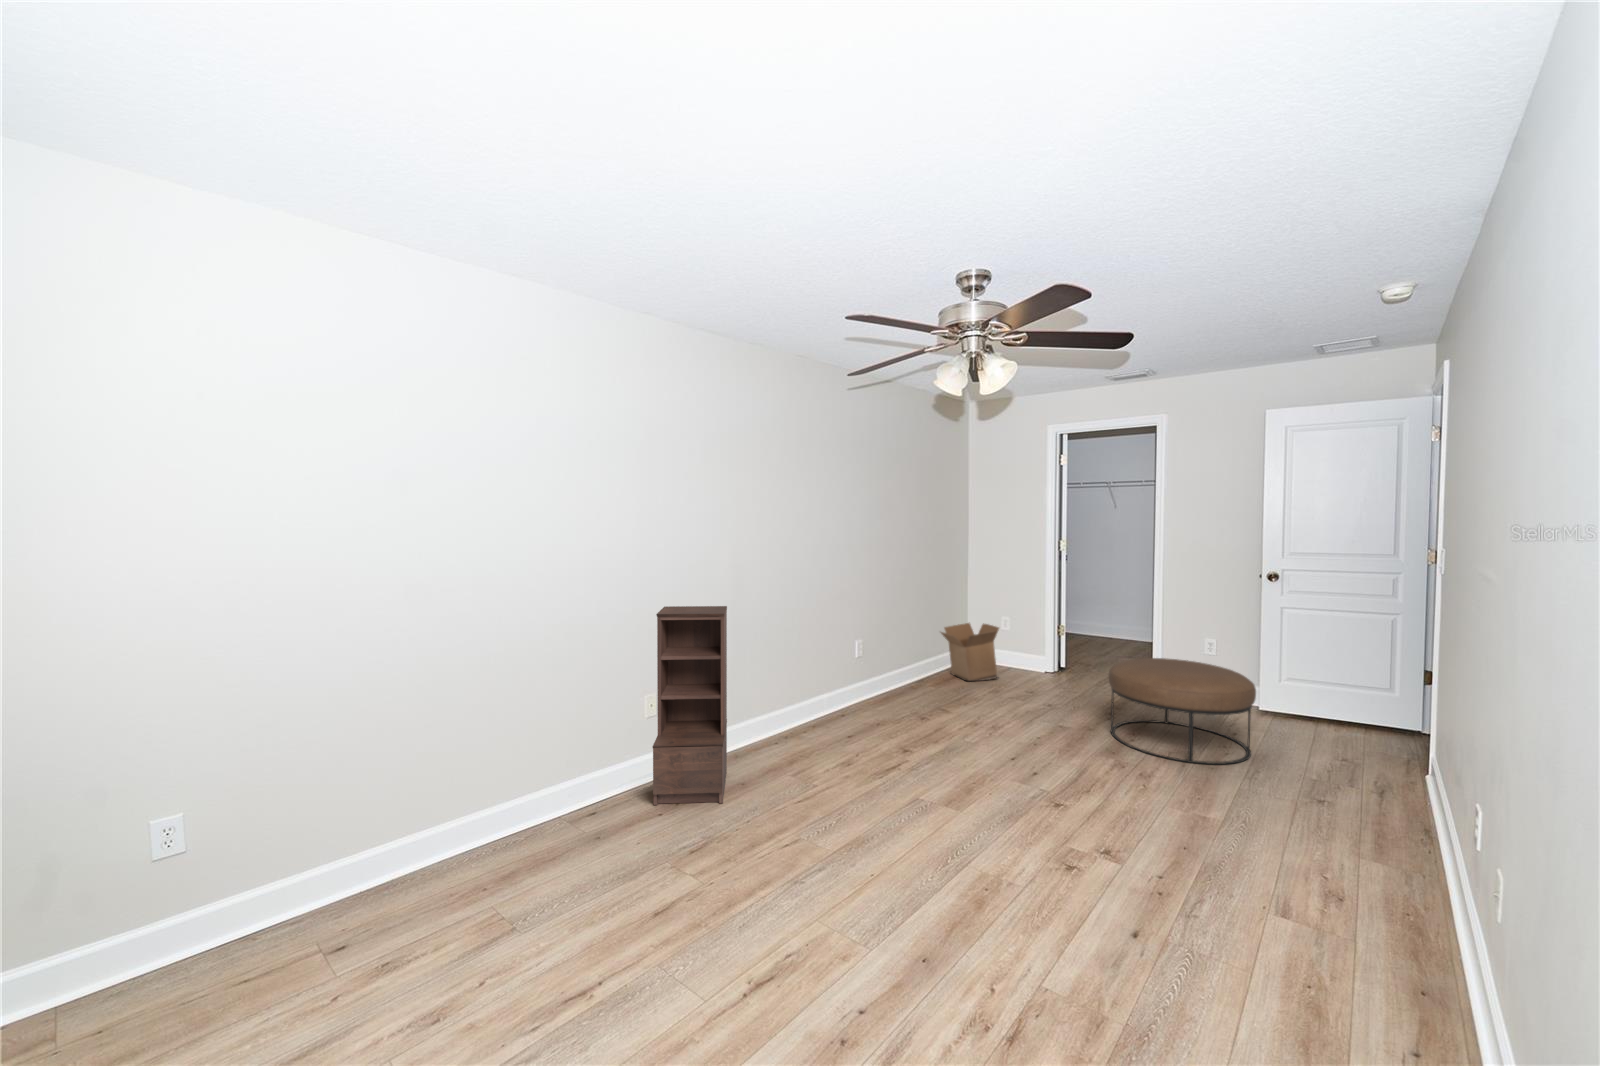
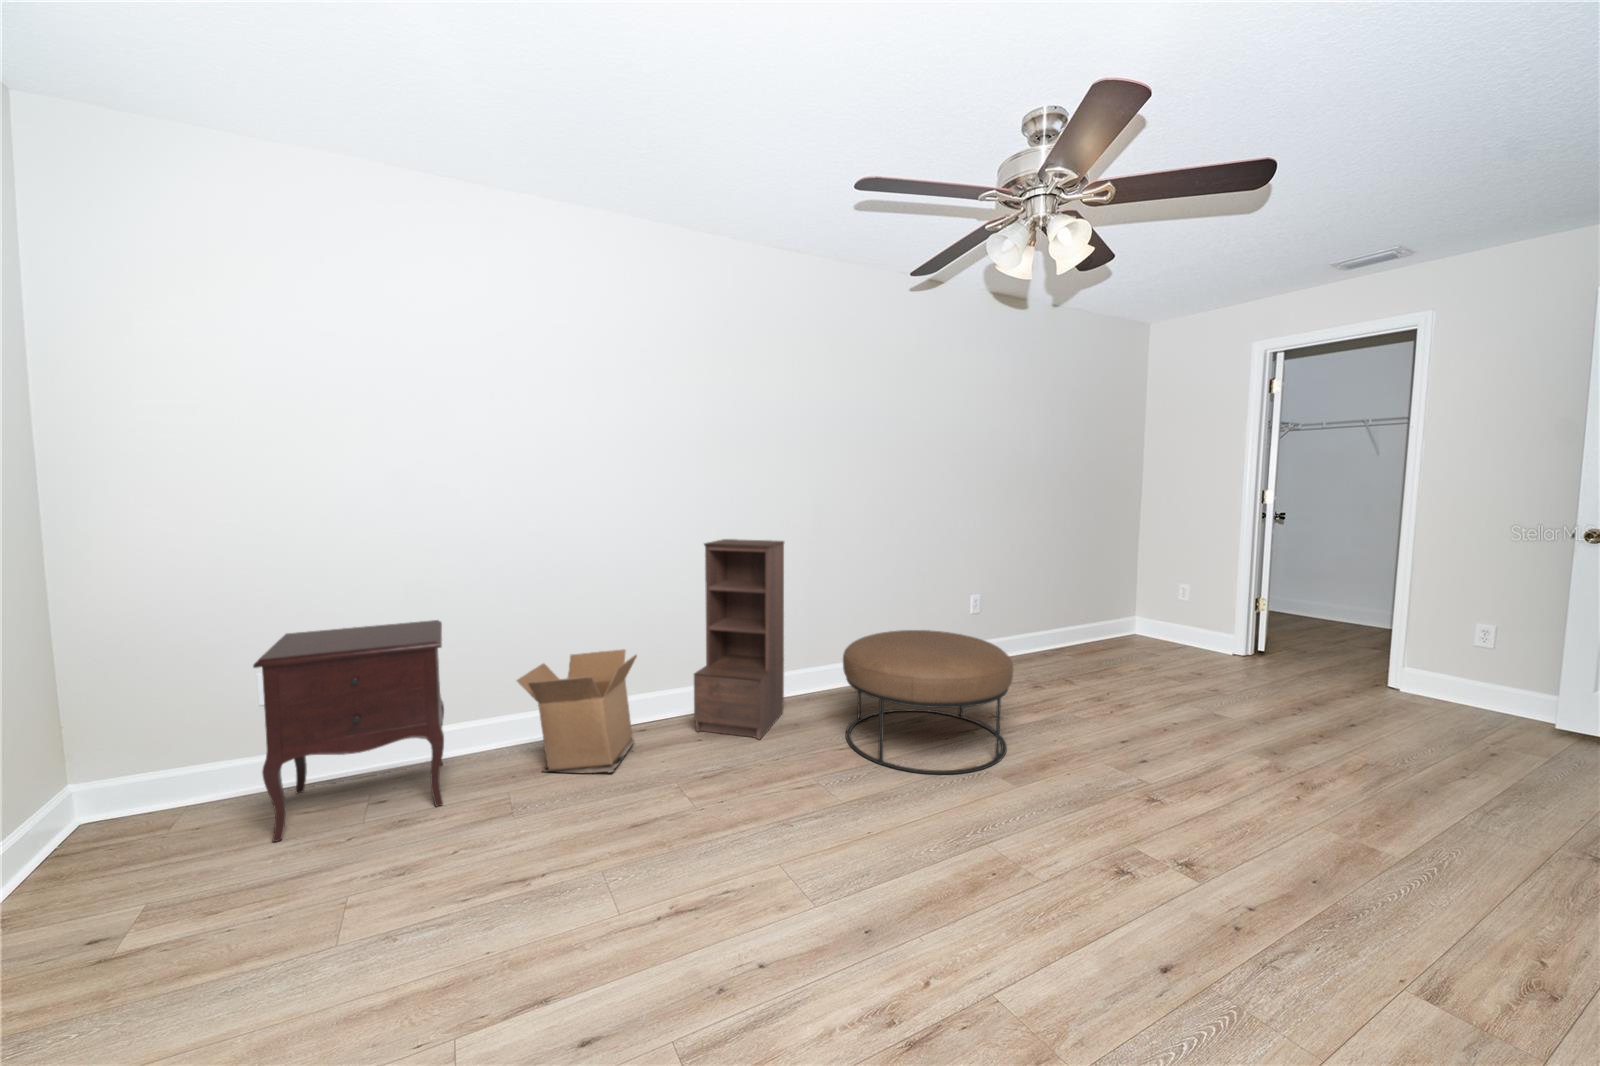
cardboard box: present [941,623,999,681] -> present [517,649,637,773]
ottoman: present [1109,658,1256,765] -> present [843,630,1013,774]
nightstand: none [186,723,427,1031] -> present [253,620,444,842]

